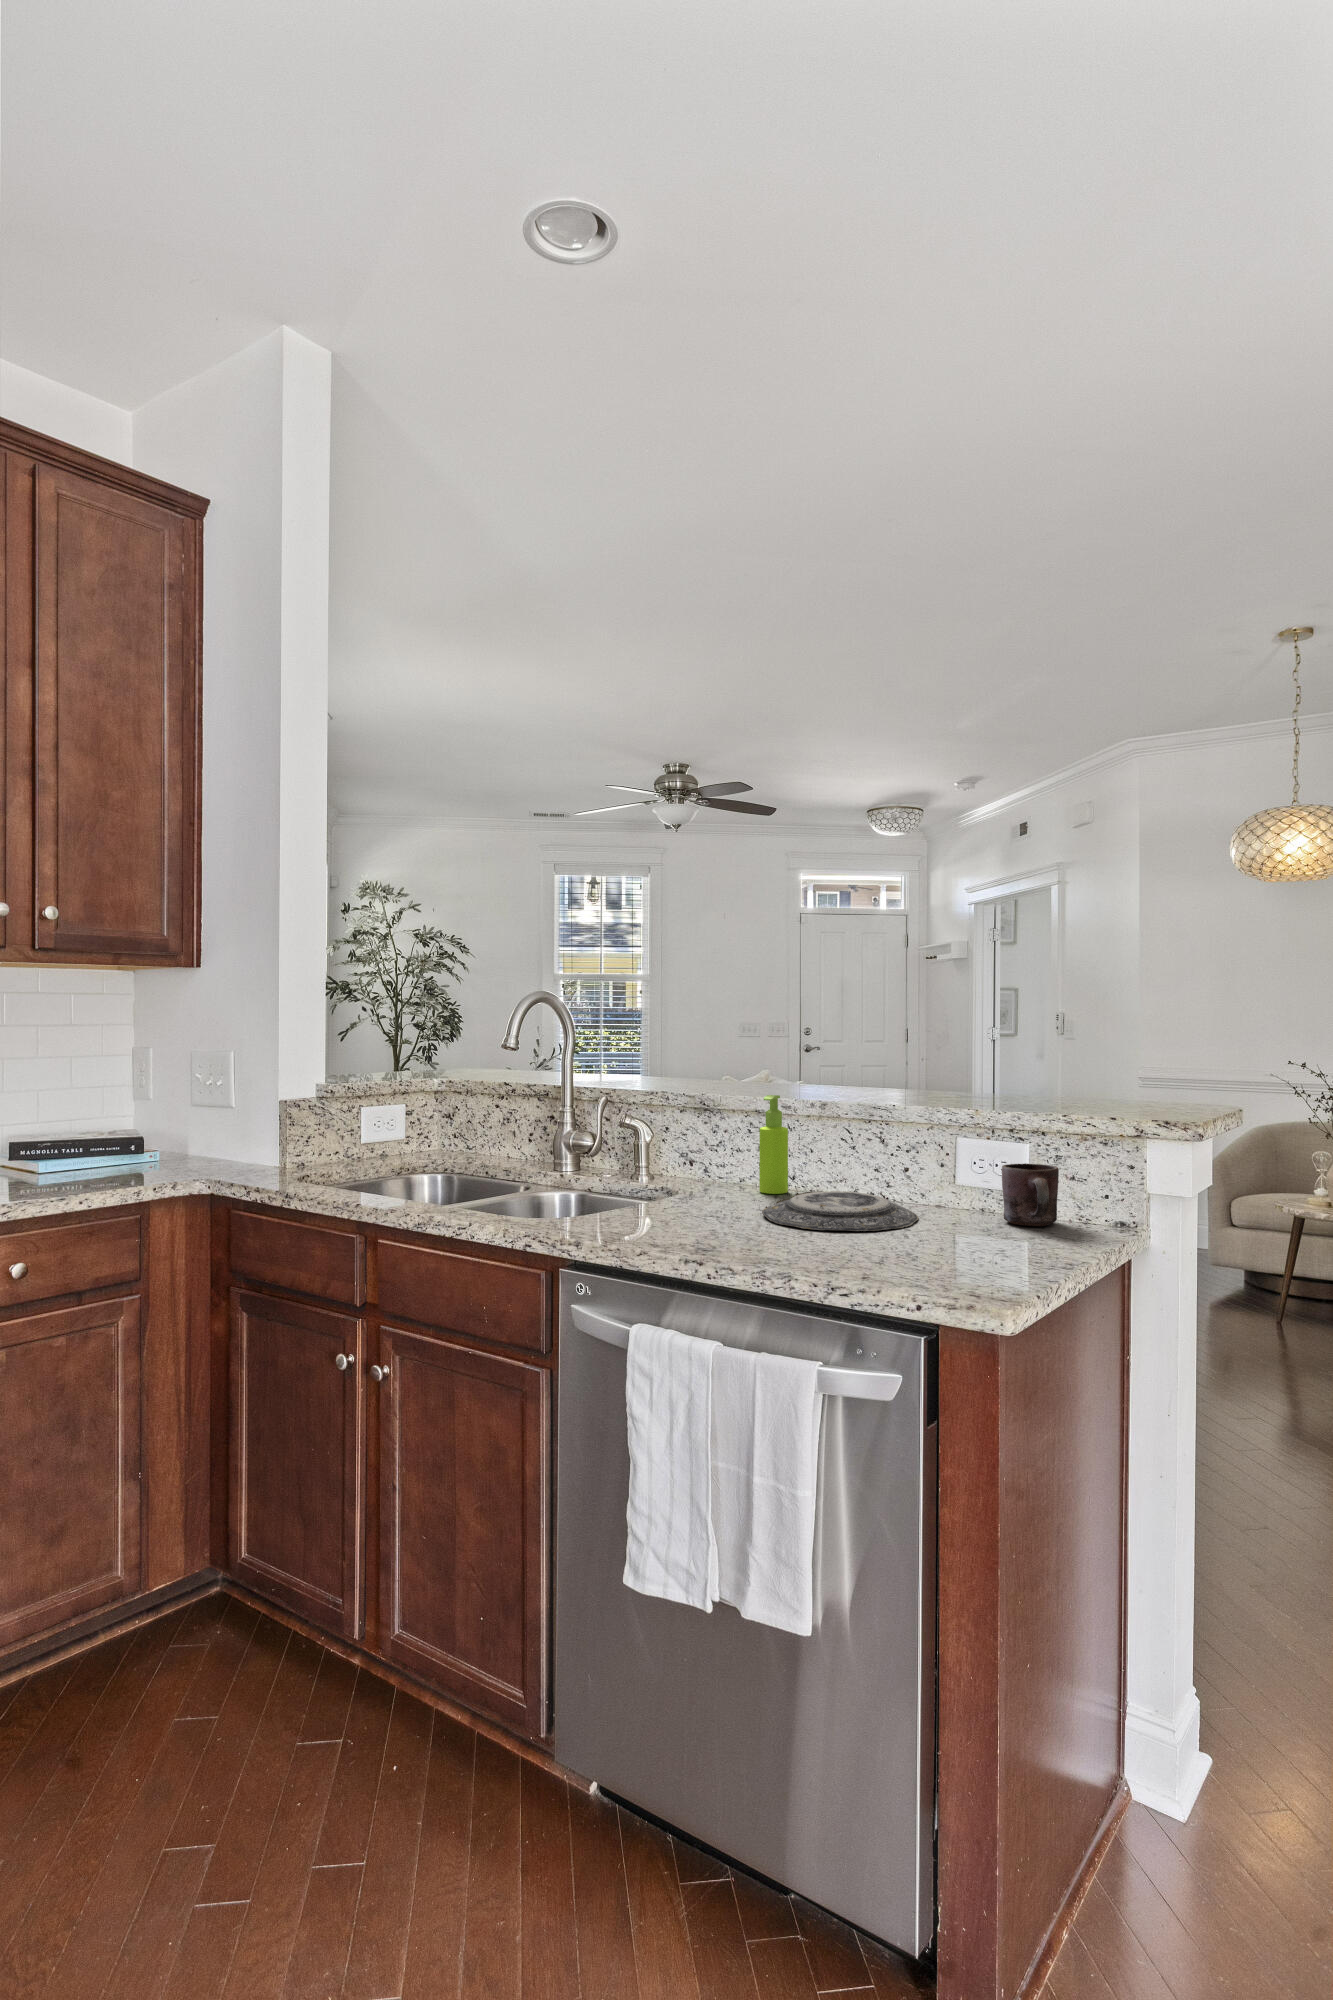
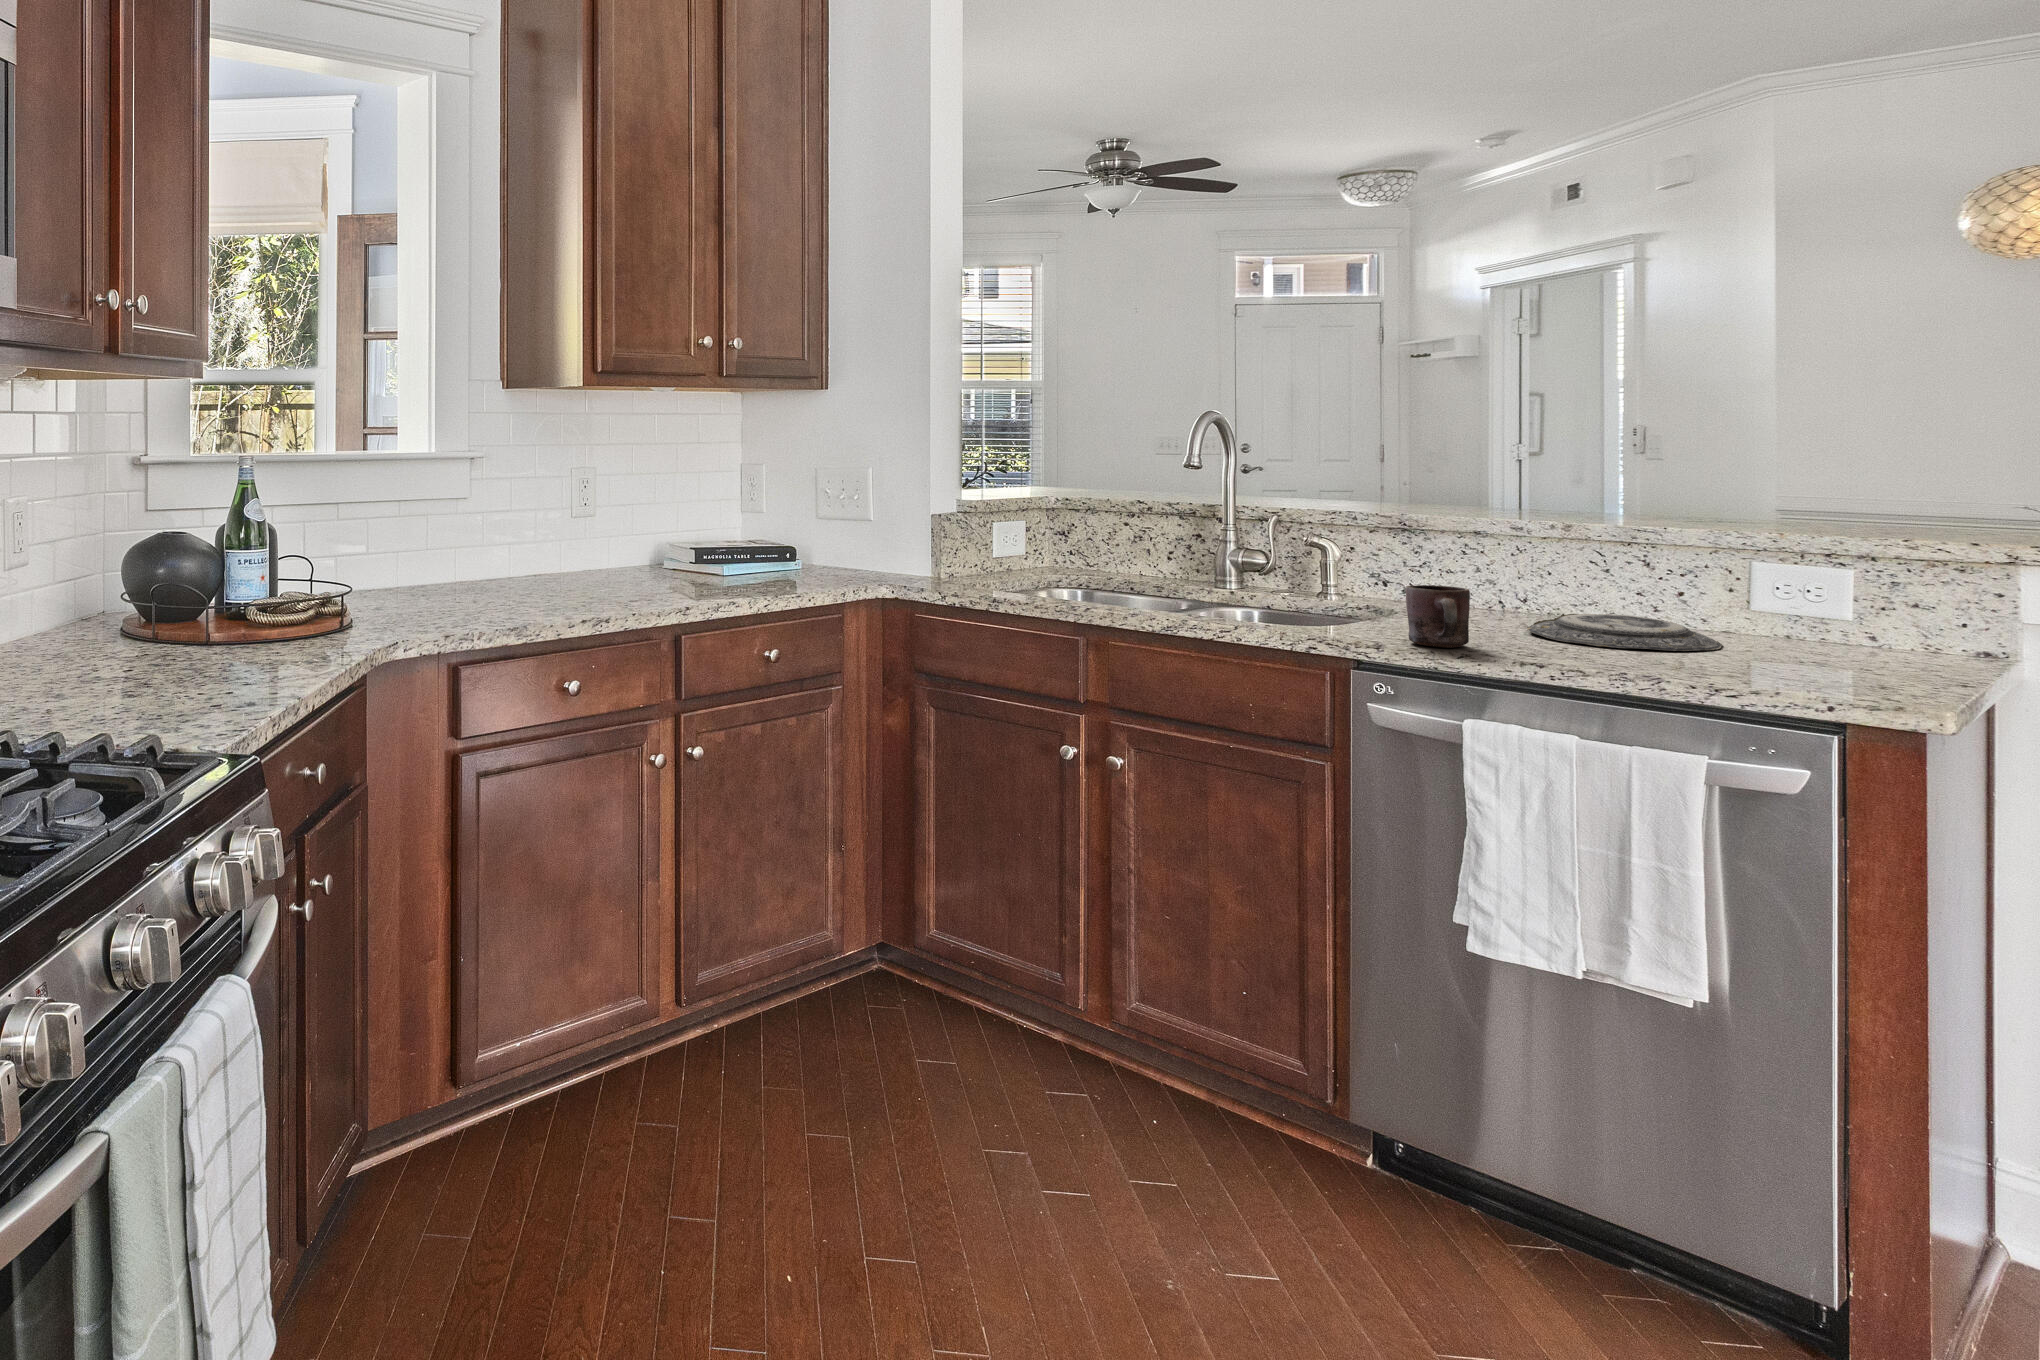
soap dispenser: present [759,1095,788,1194] -> none [1487,515,1523,617]
mug: present [1002,1163,1059,1226] -> present [1406,585,1470,648]

